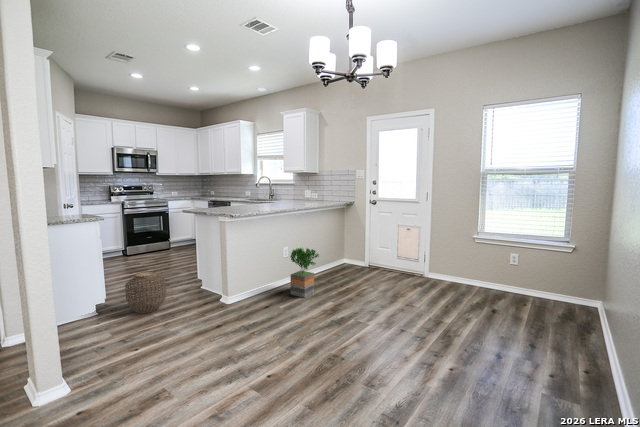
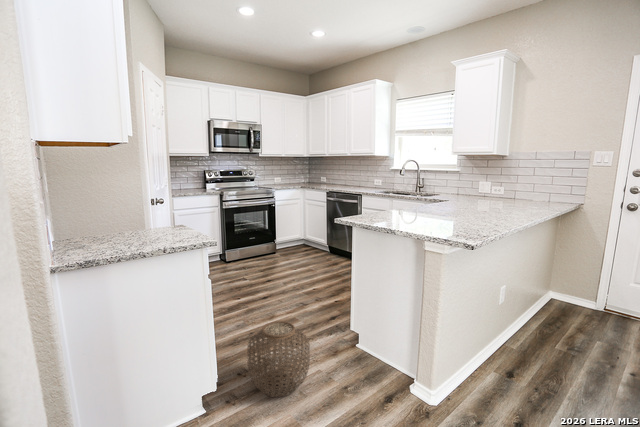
potted tree: present [290,248,319,298] -> none [517,293,585,394]

